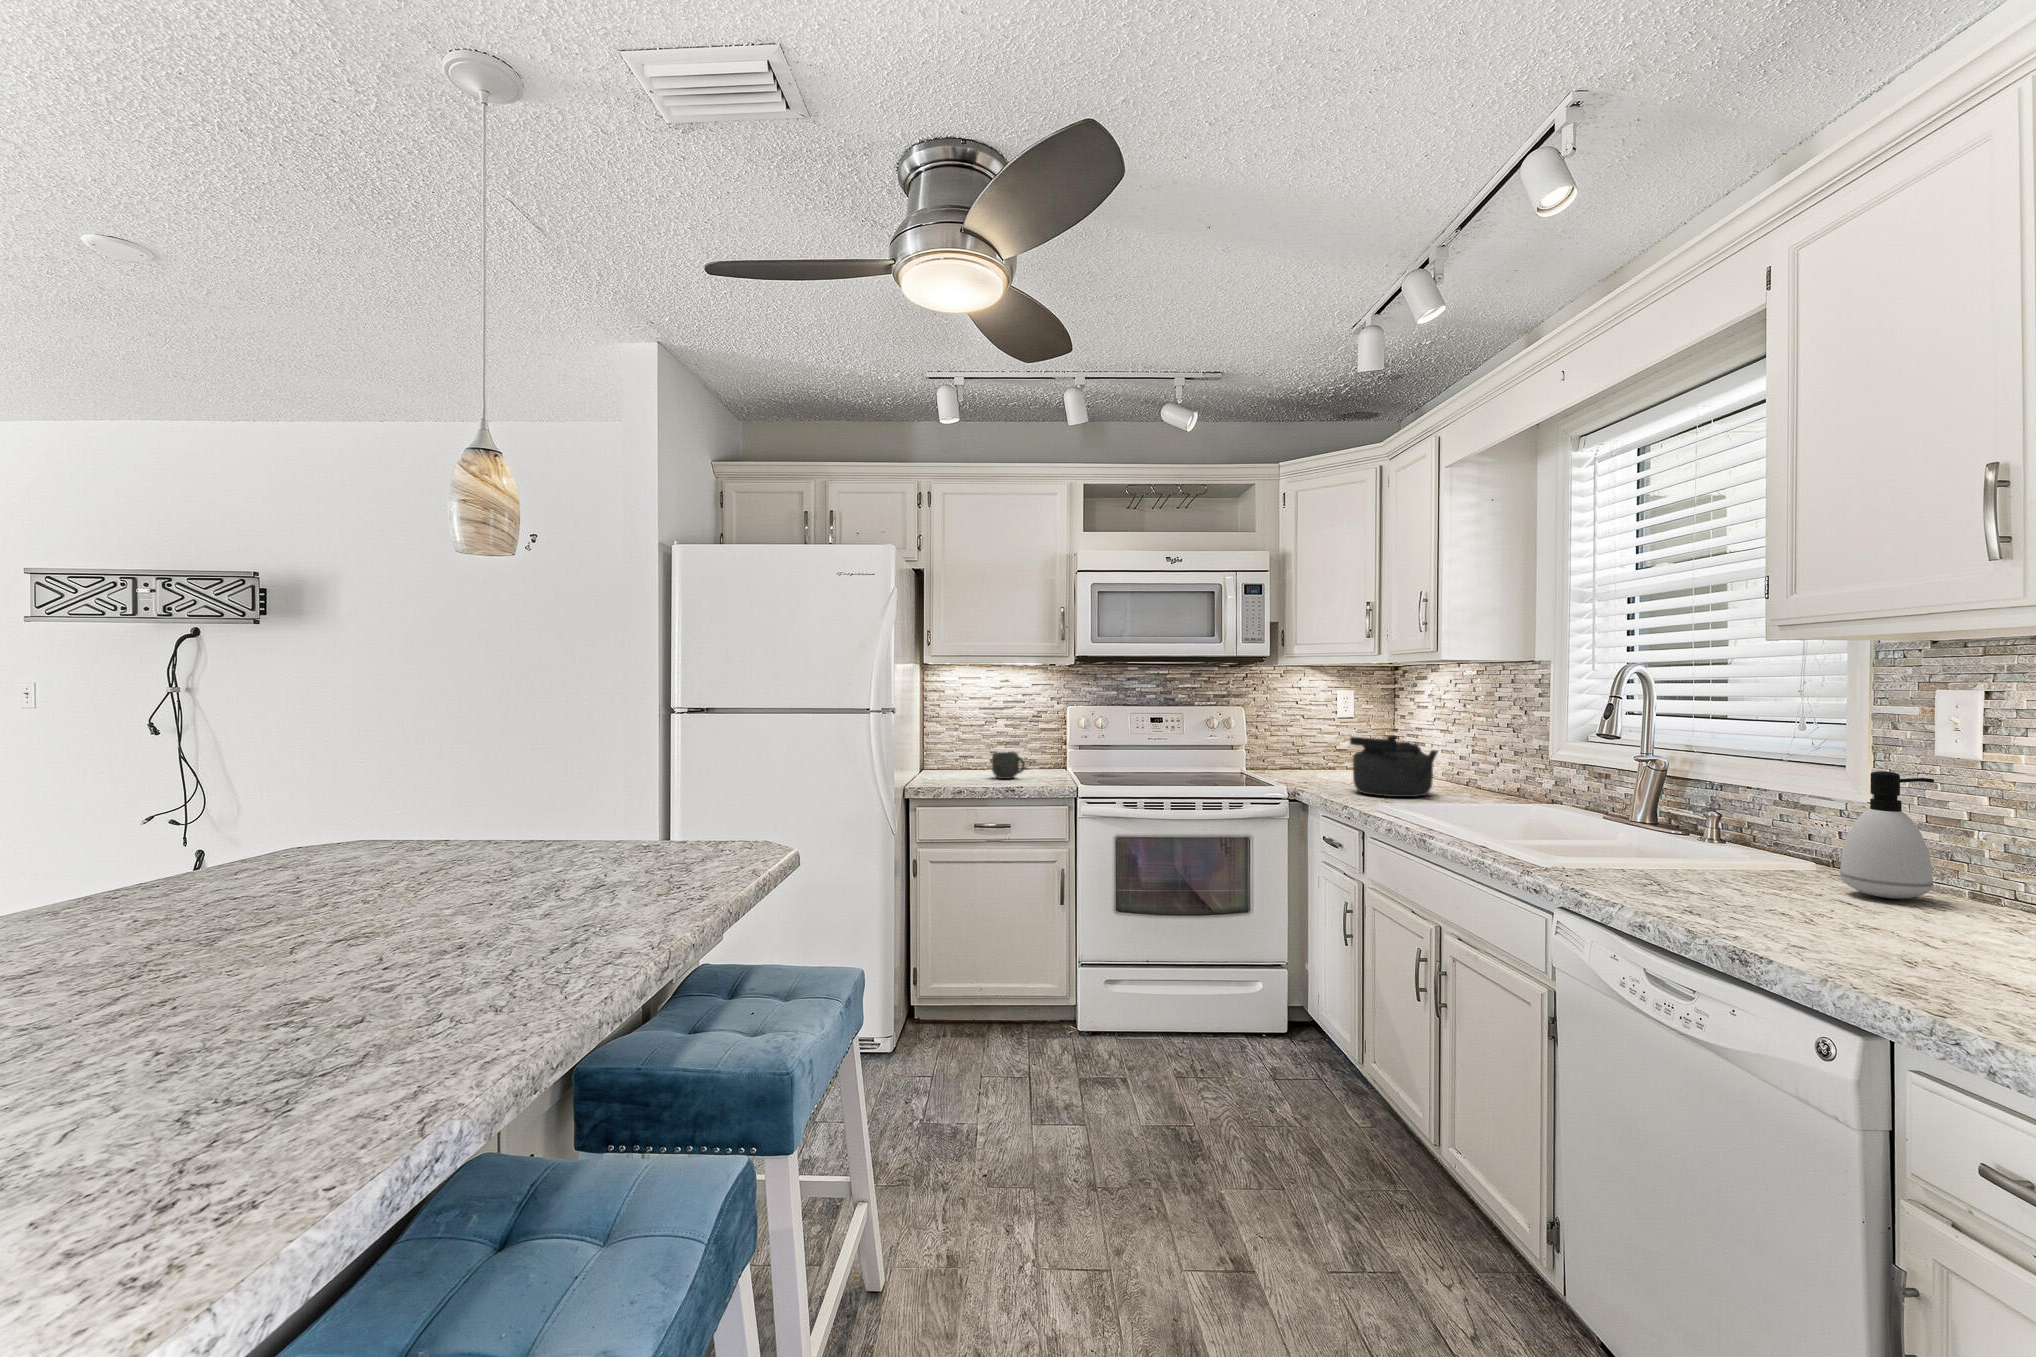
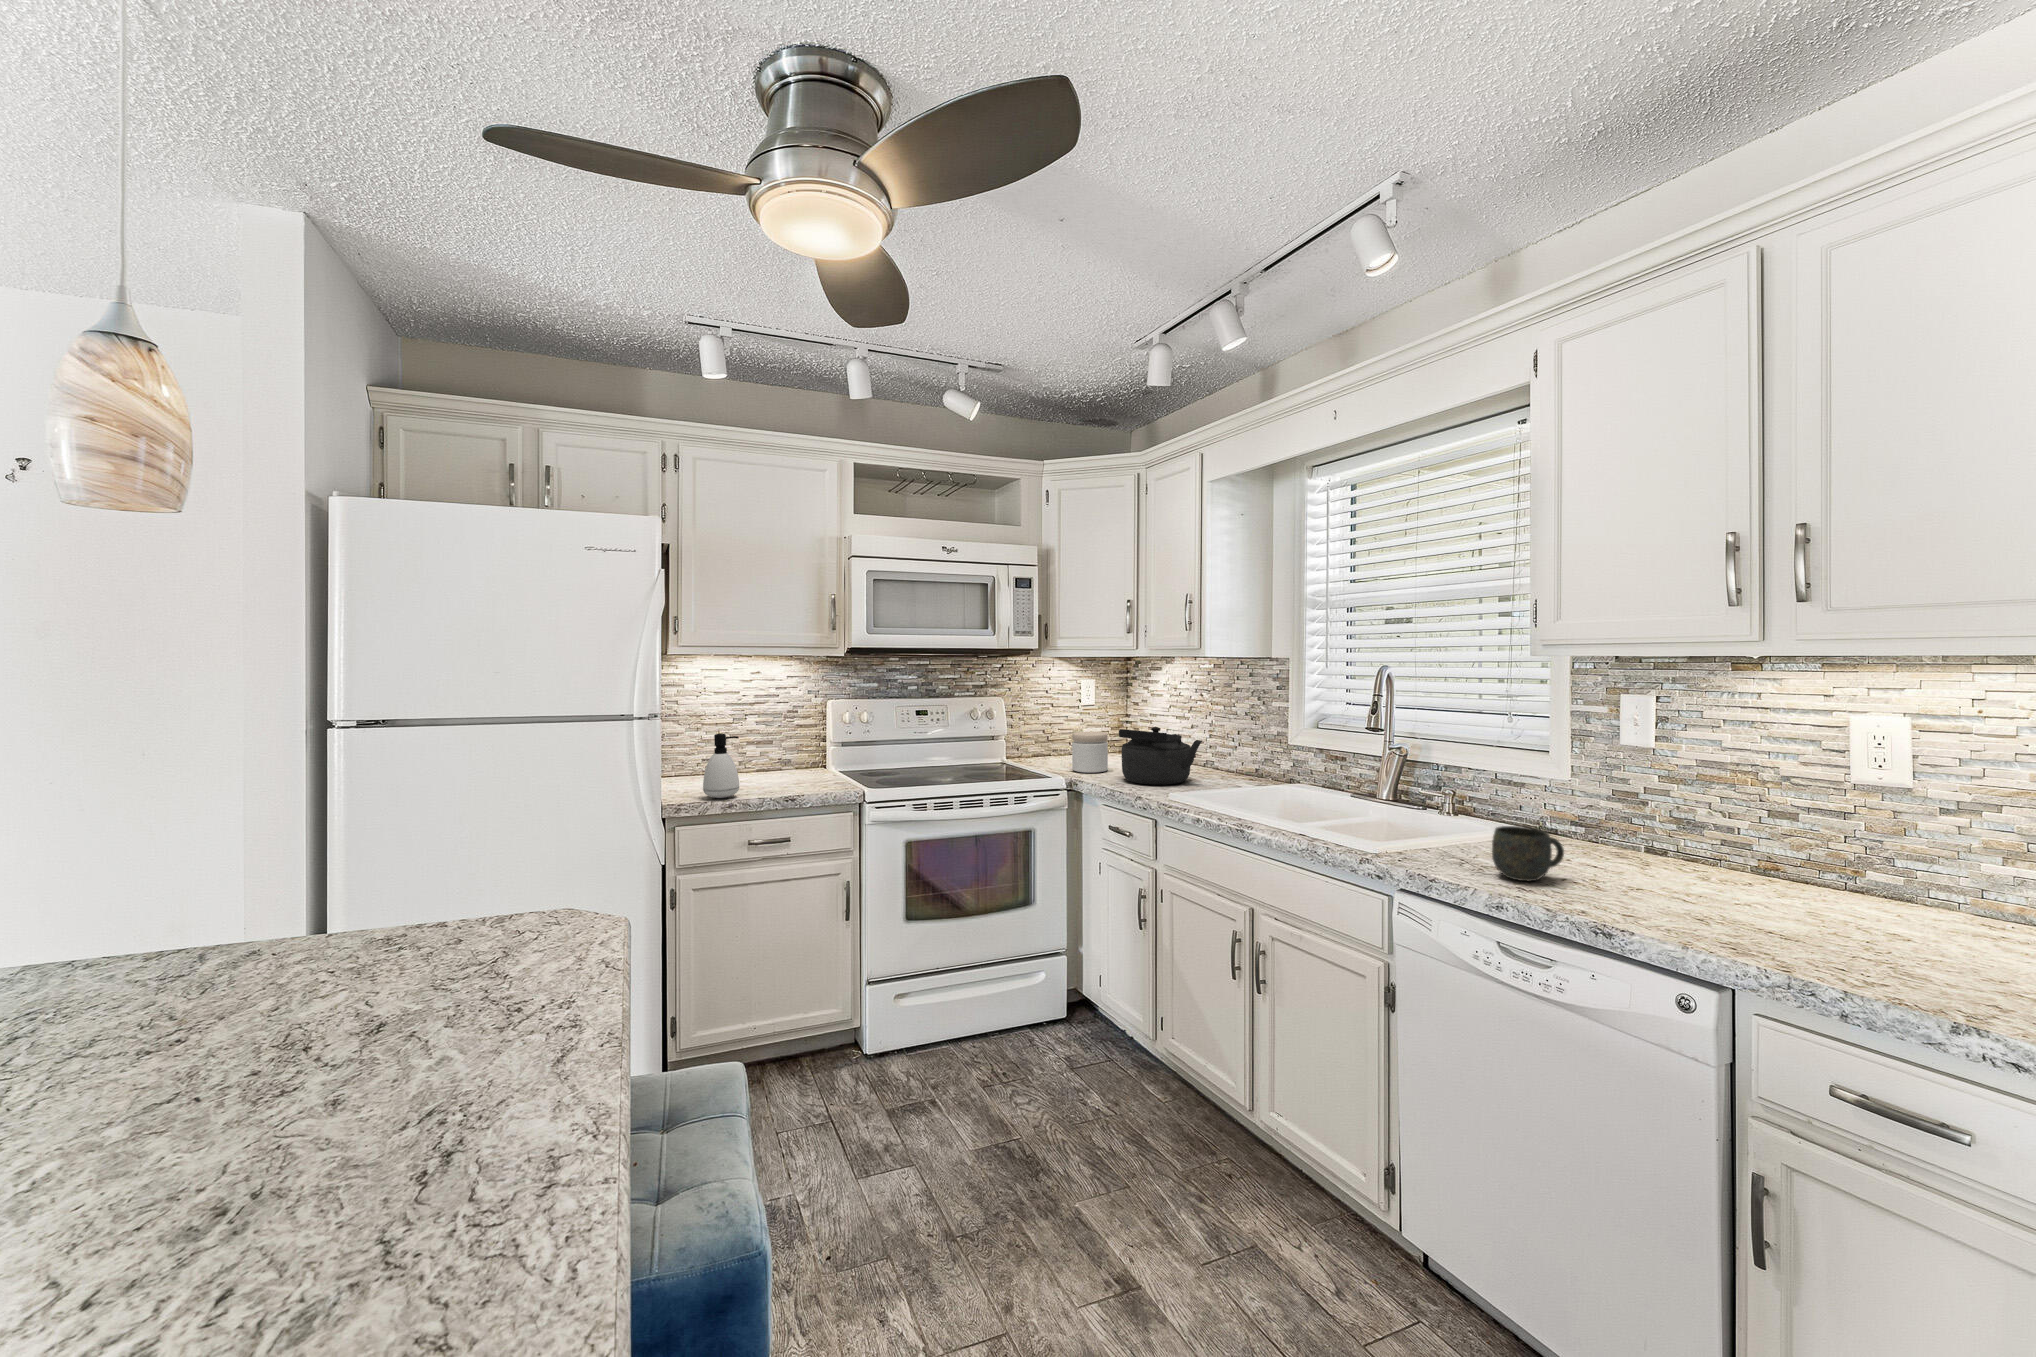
jar: none [1309,742,1349,785] -> present [1072,732,1108,773]
mug: present [992,752,1025,779] -> present [1492,826,1564,881]
soap dispenser: present [1840,771,1934,898] -> present [703,733,739,798]

